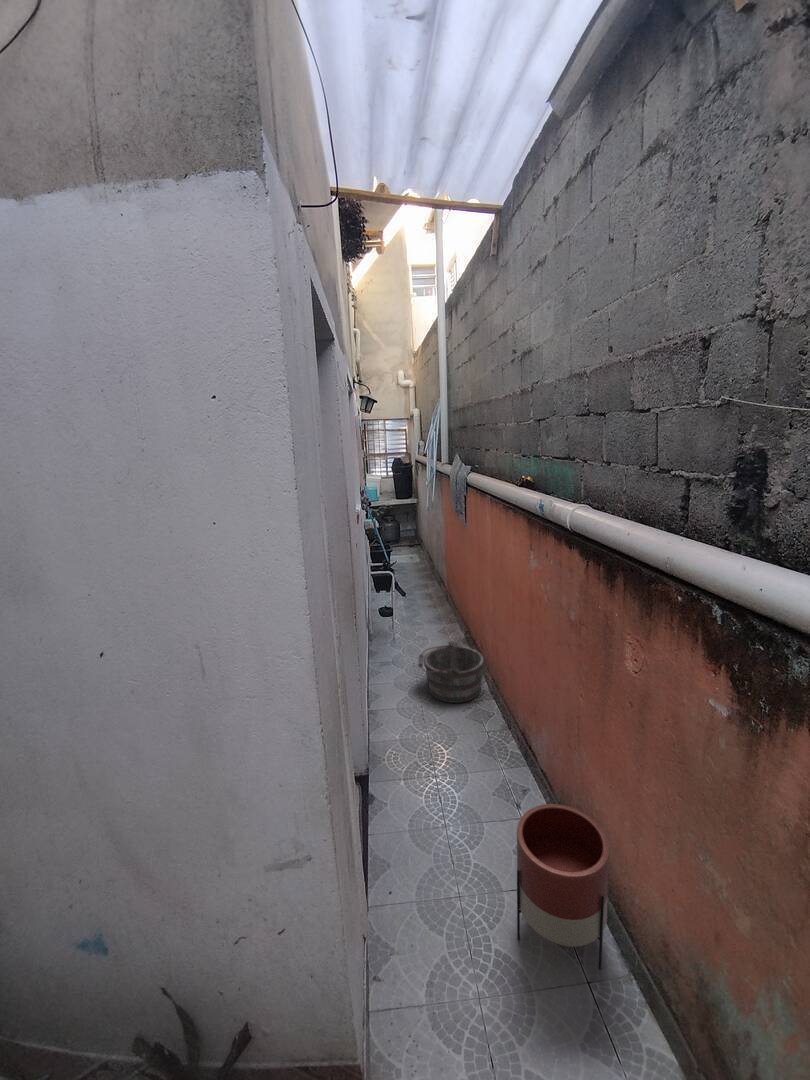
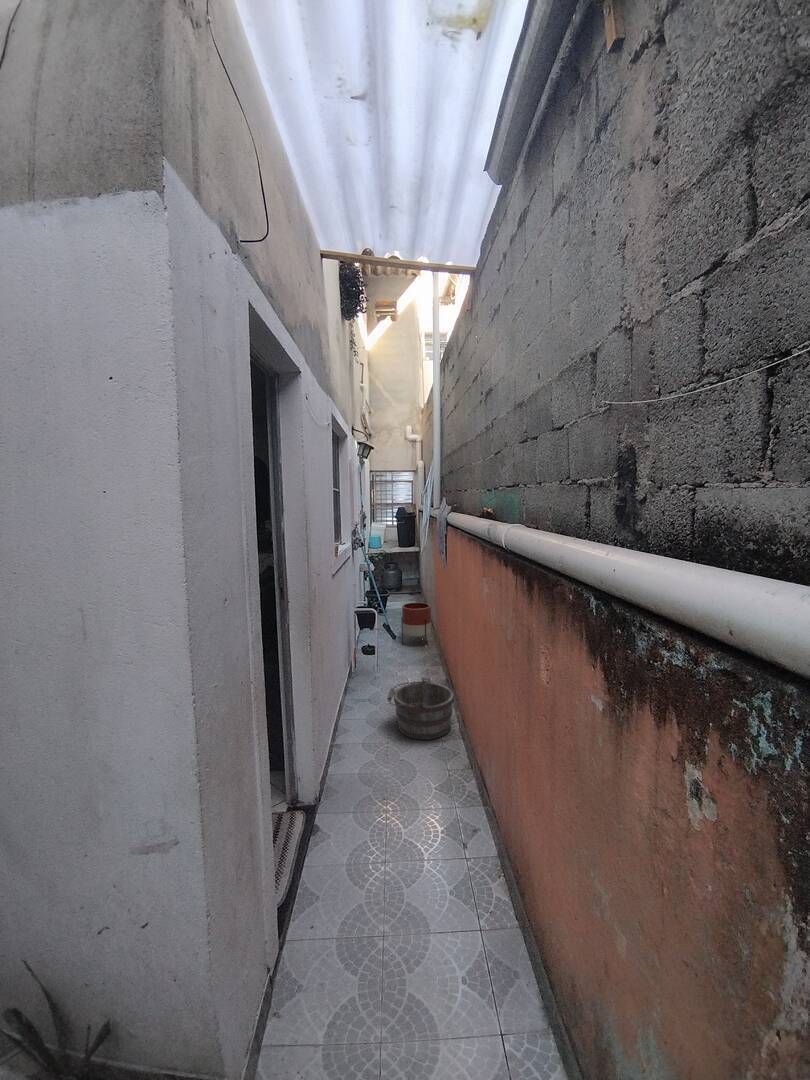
planter: present [517,804,609,970] -> present [401,602,431,644]

